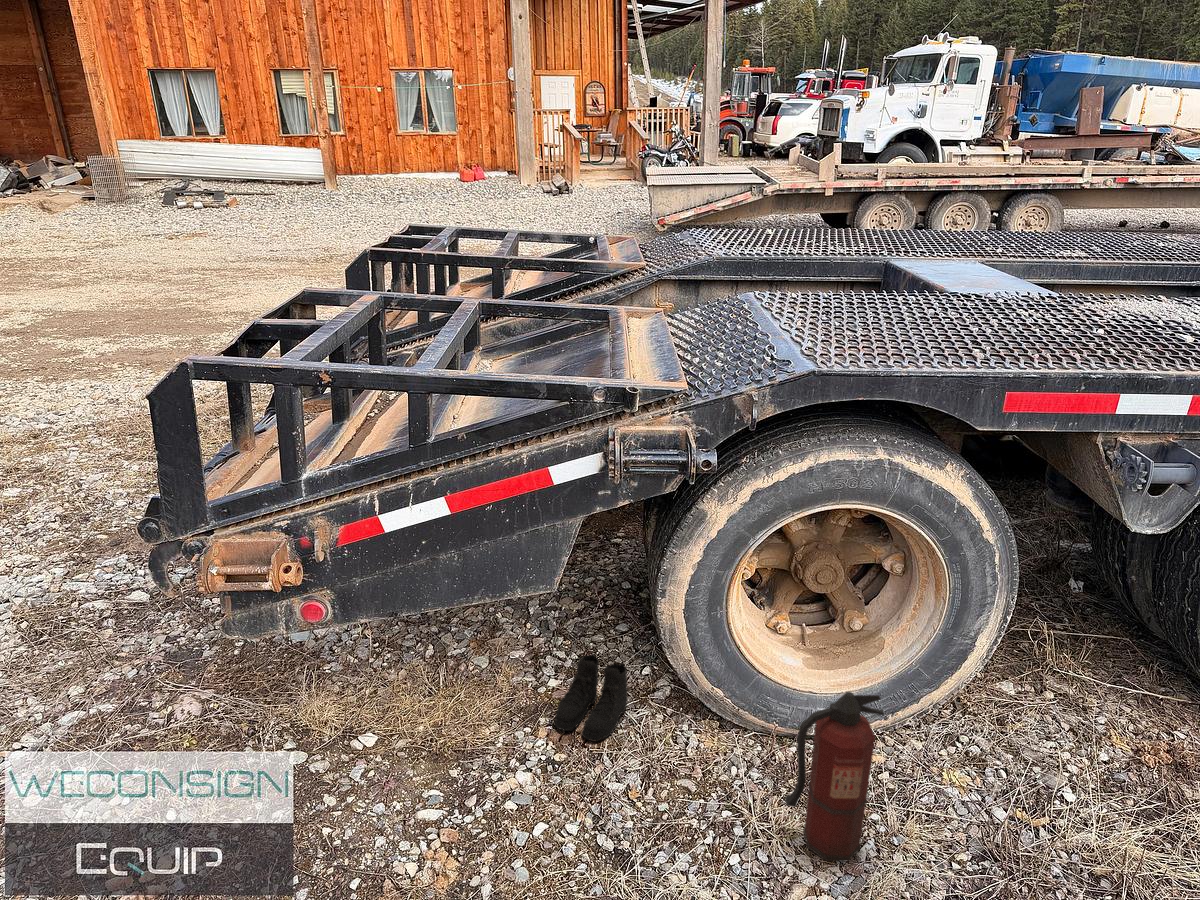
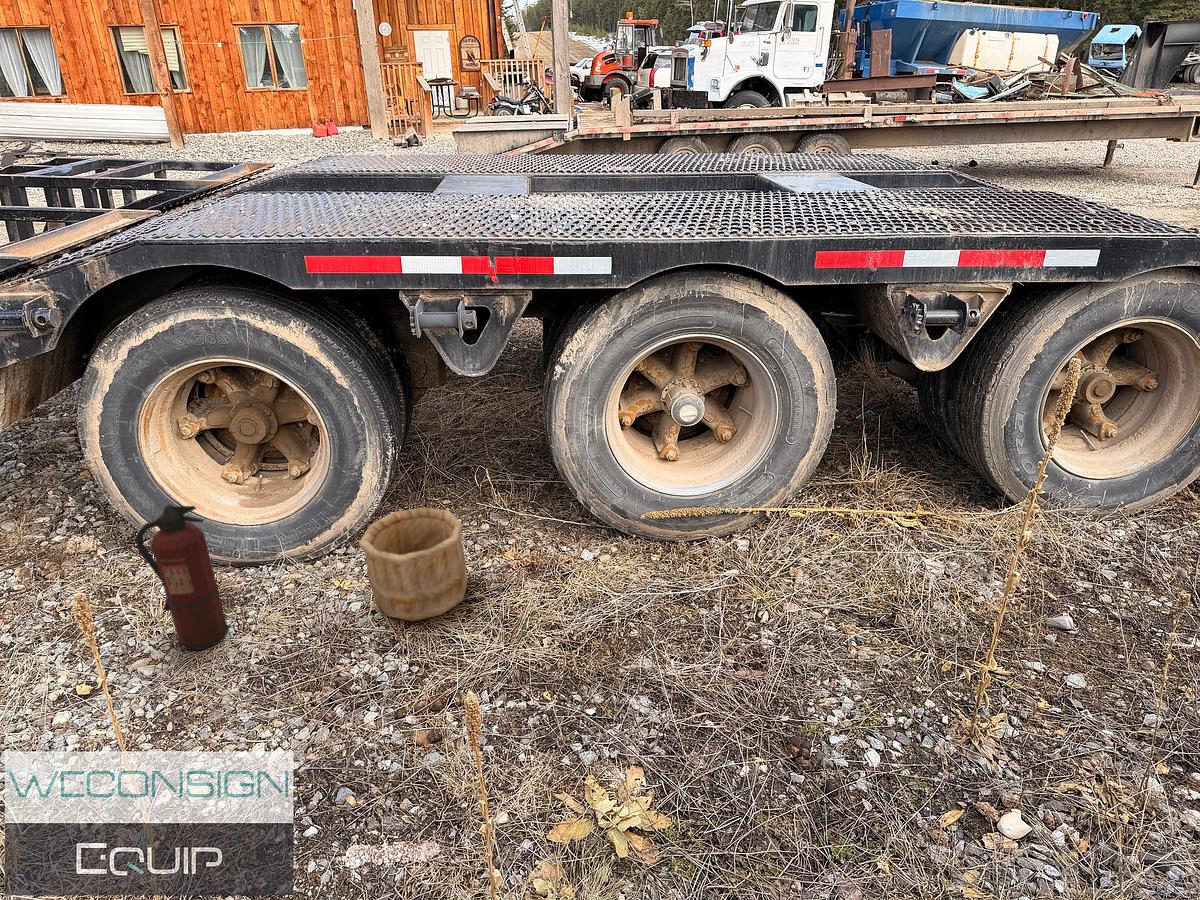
boots: present [555,654,627,741] -> none [35,511,113,580]
wooden bucket: none [1003,686,1150,838] -> present [359,507,467,621]

